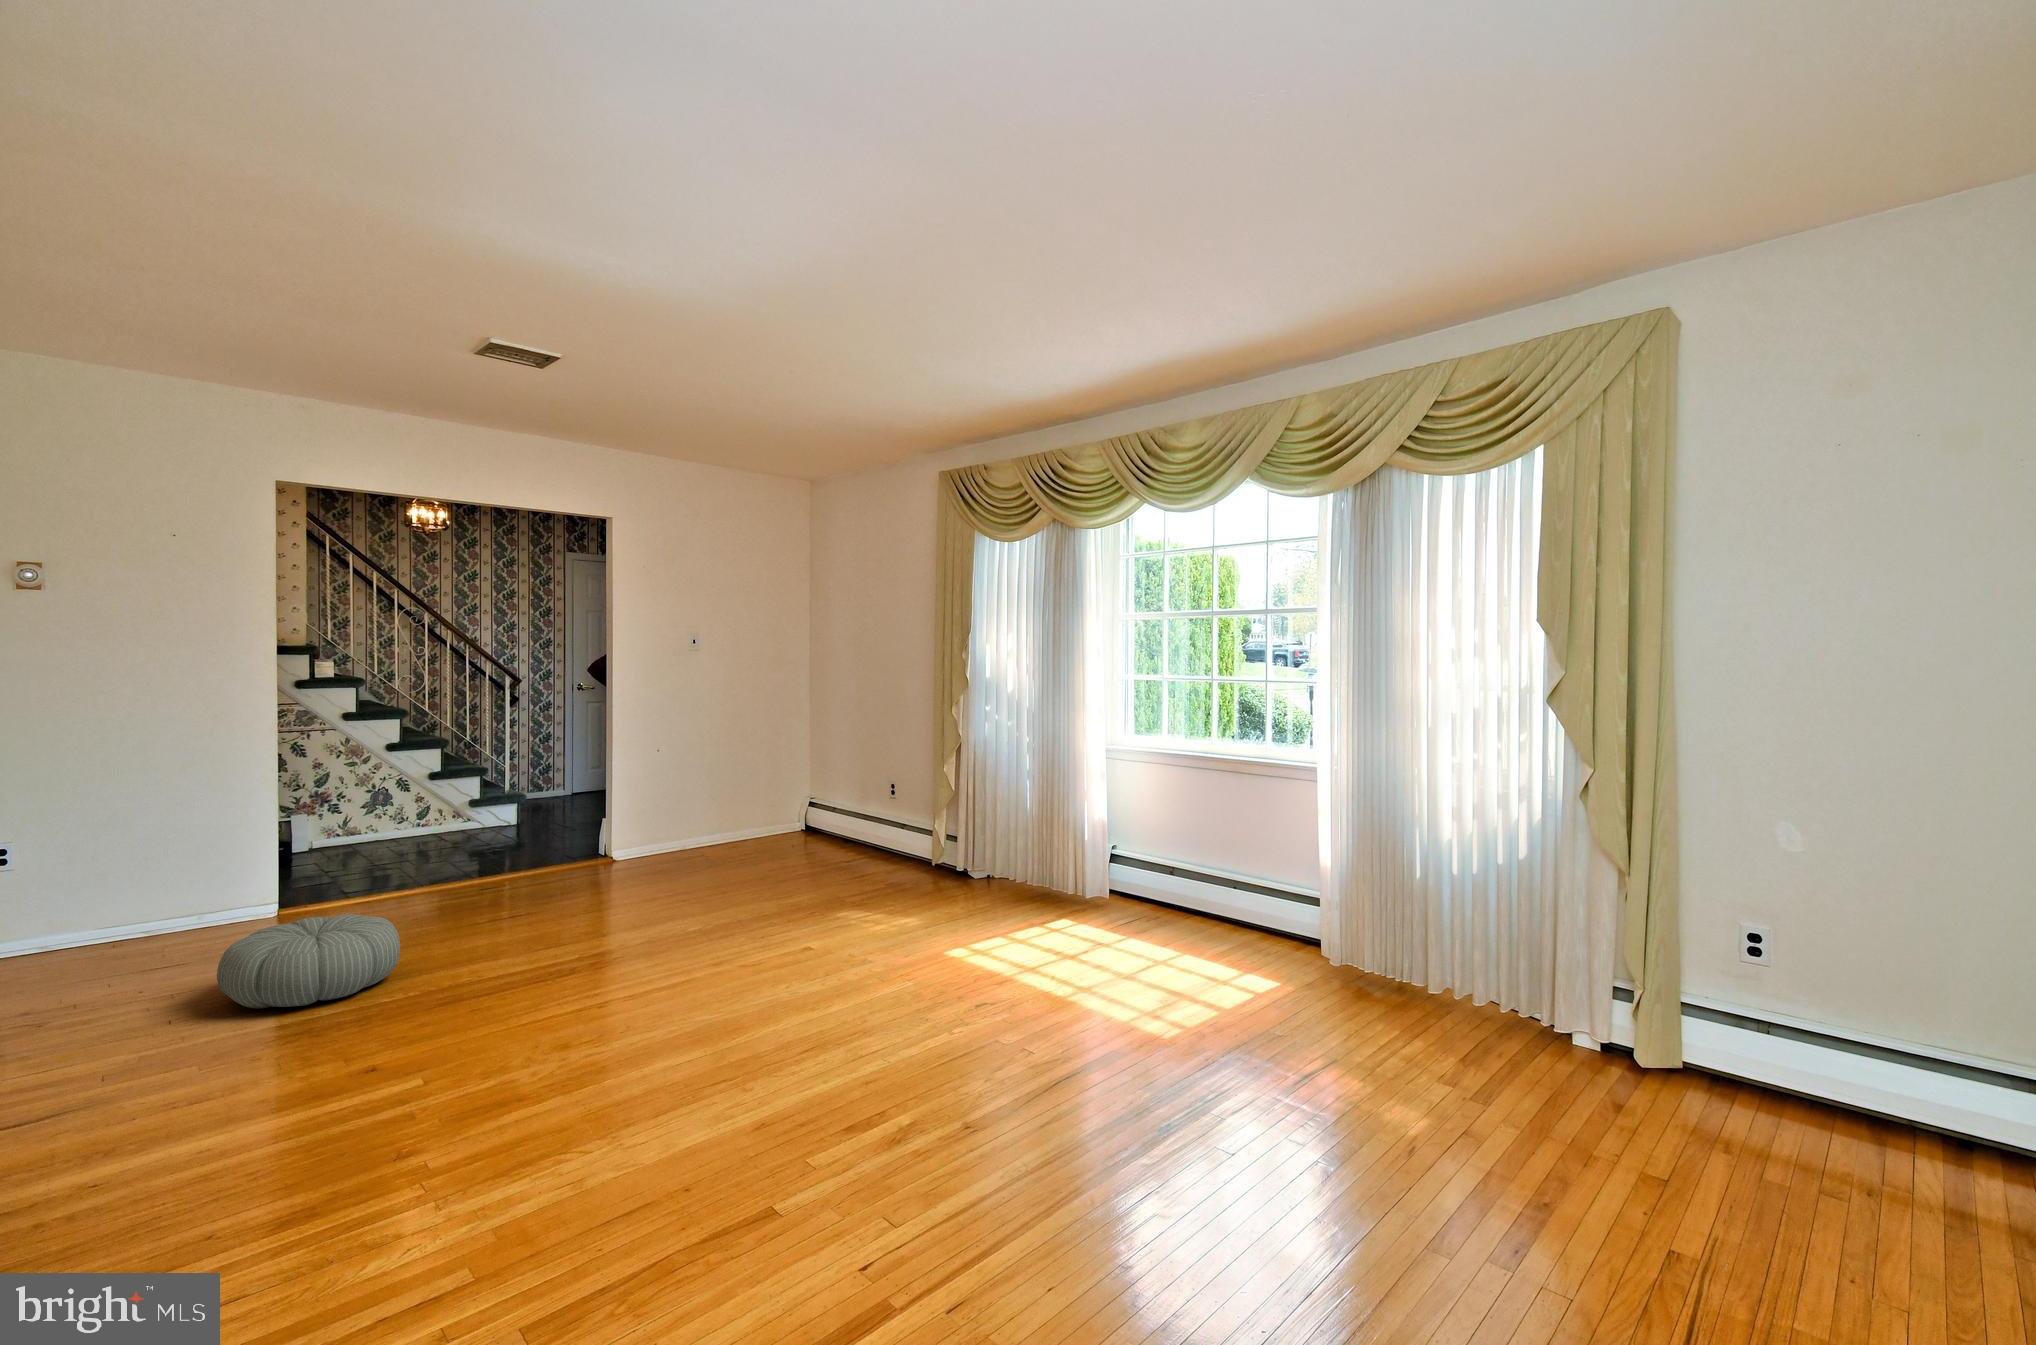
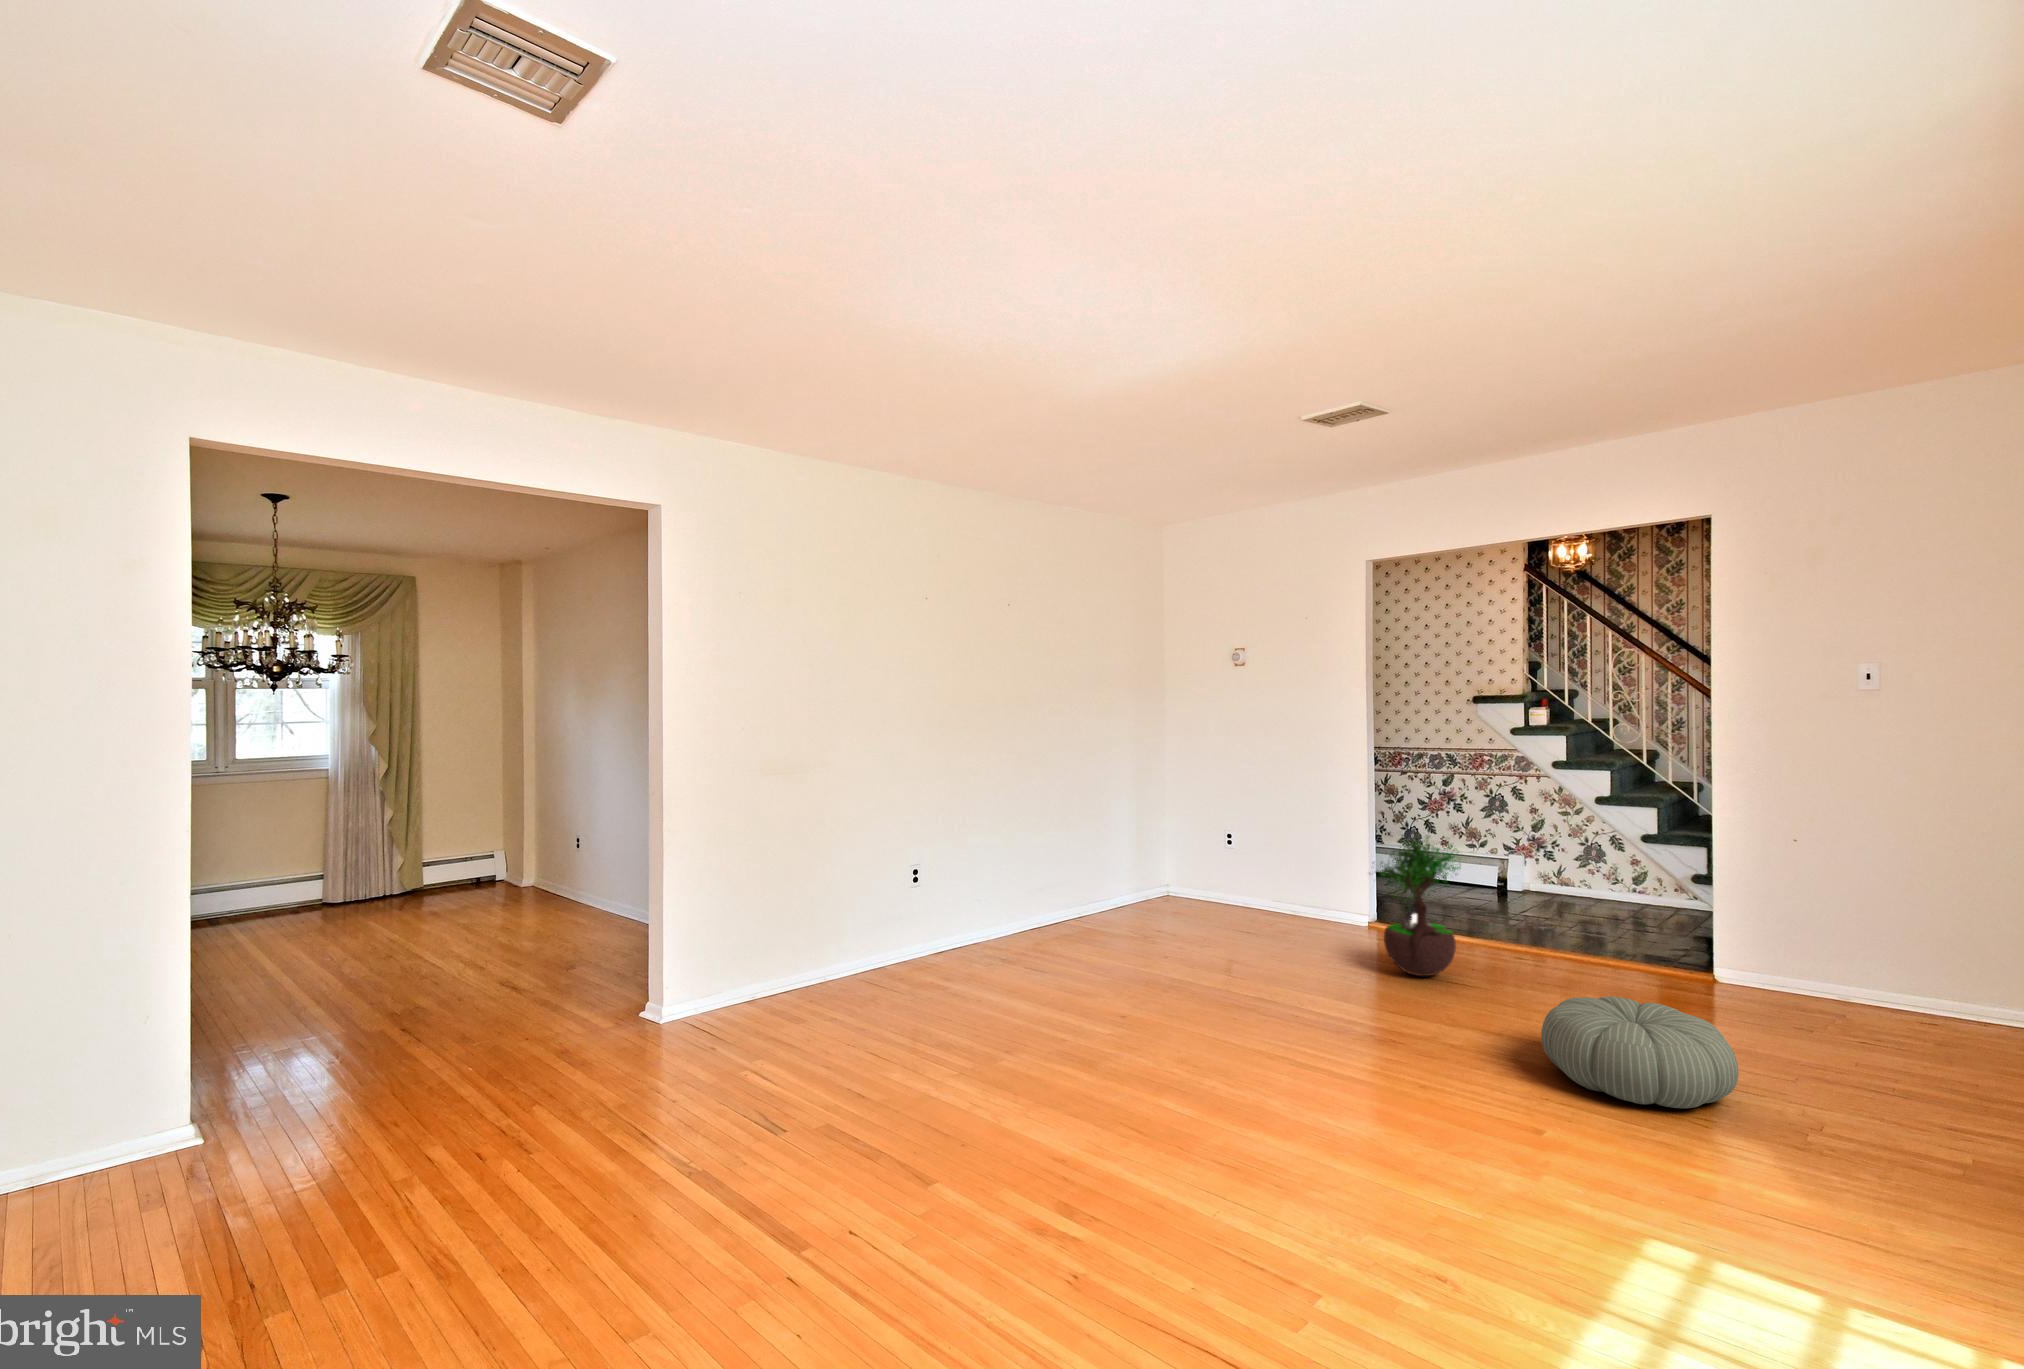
potted tree: none [32,788,178,956] -> present [1373,833,1461,976]

